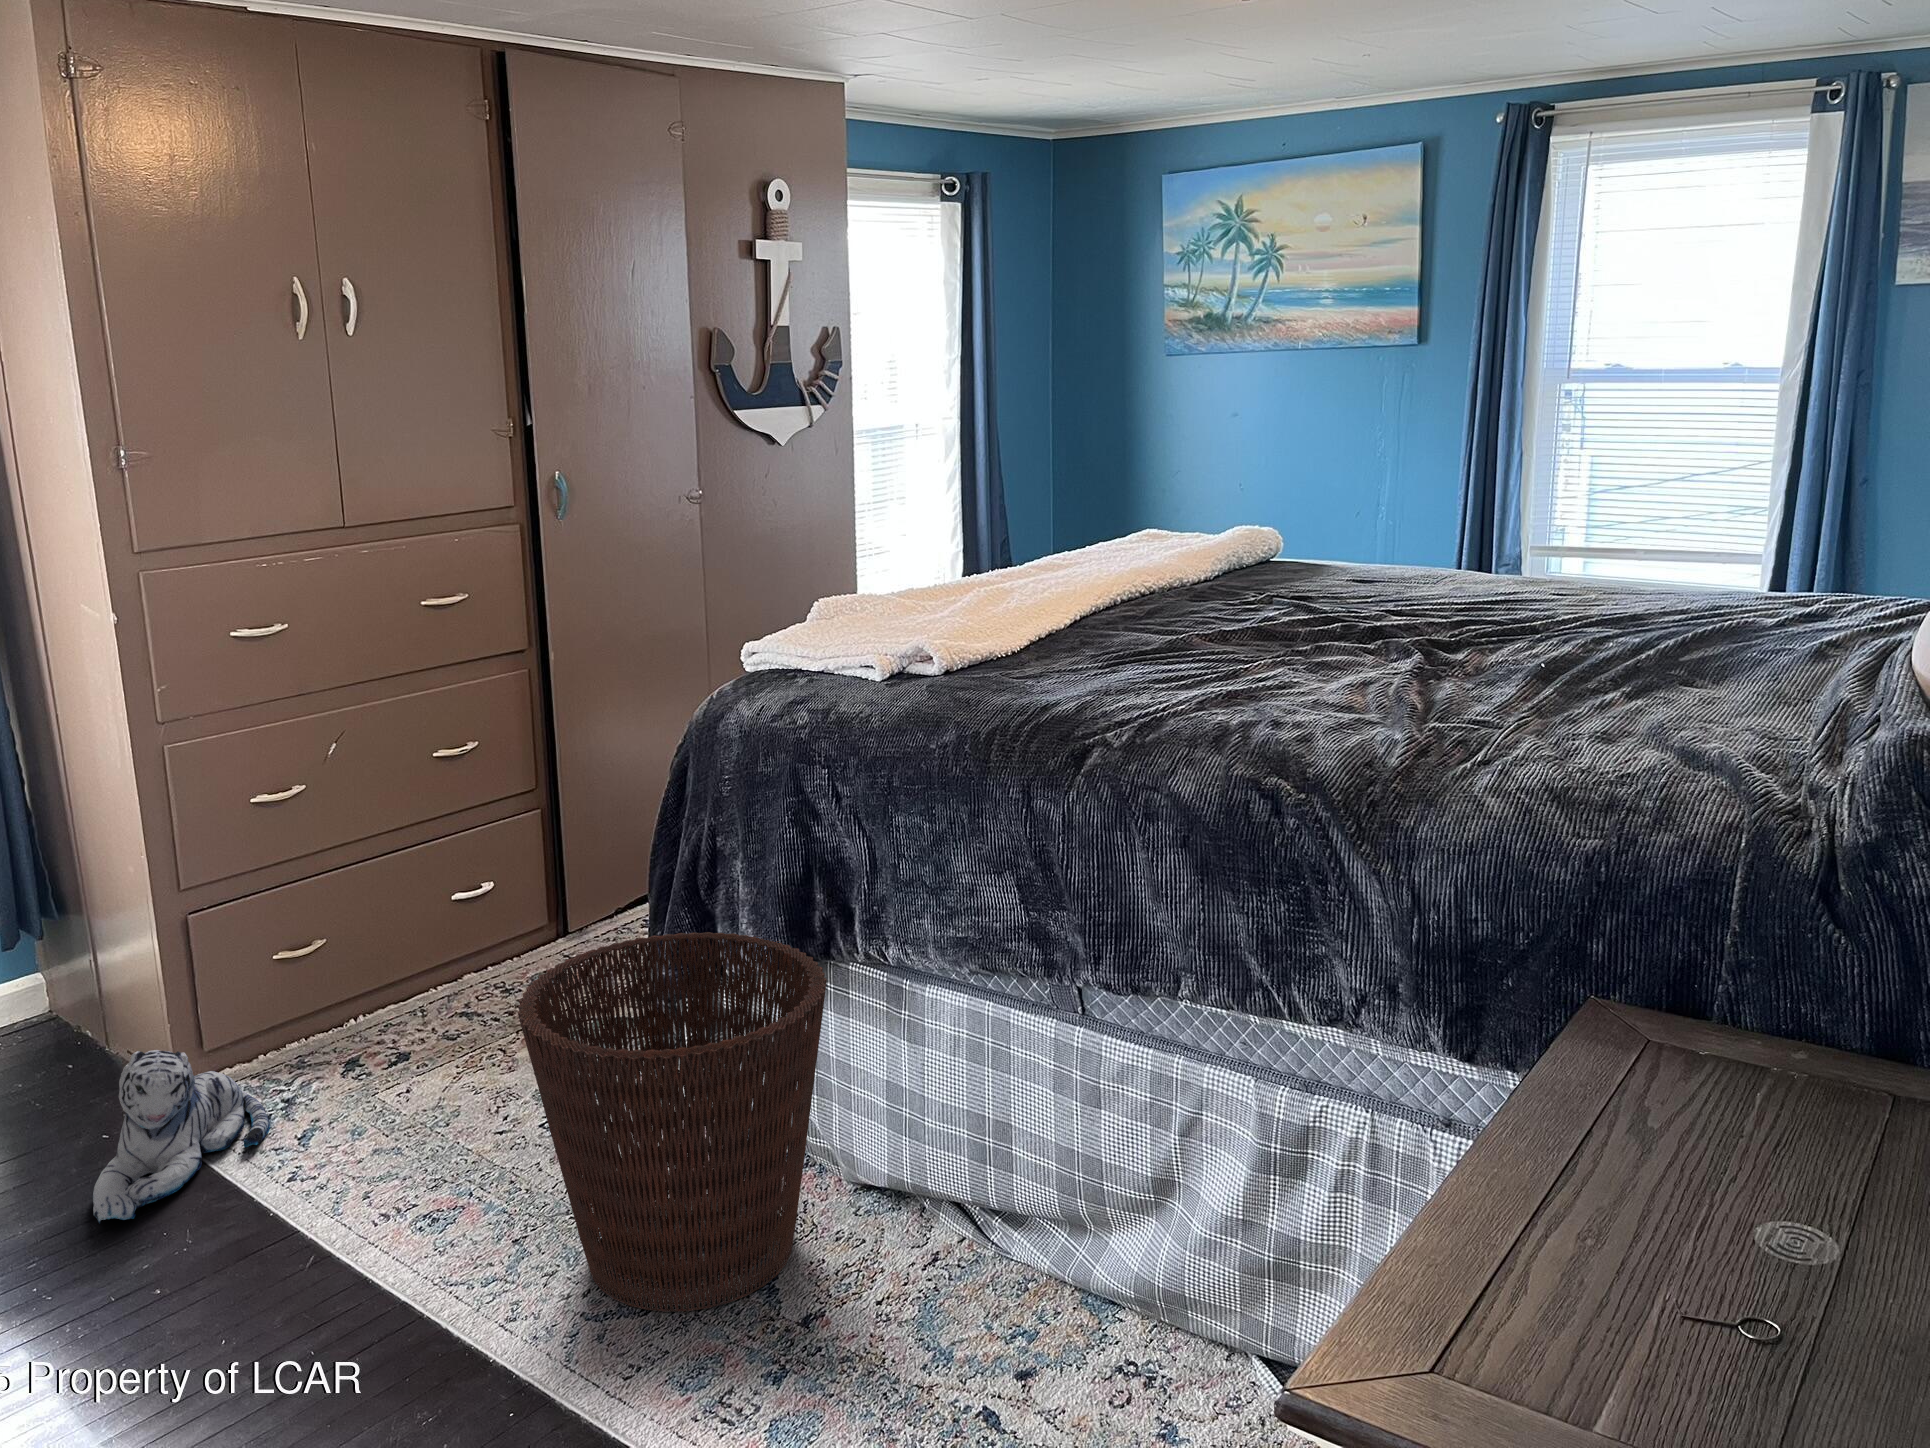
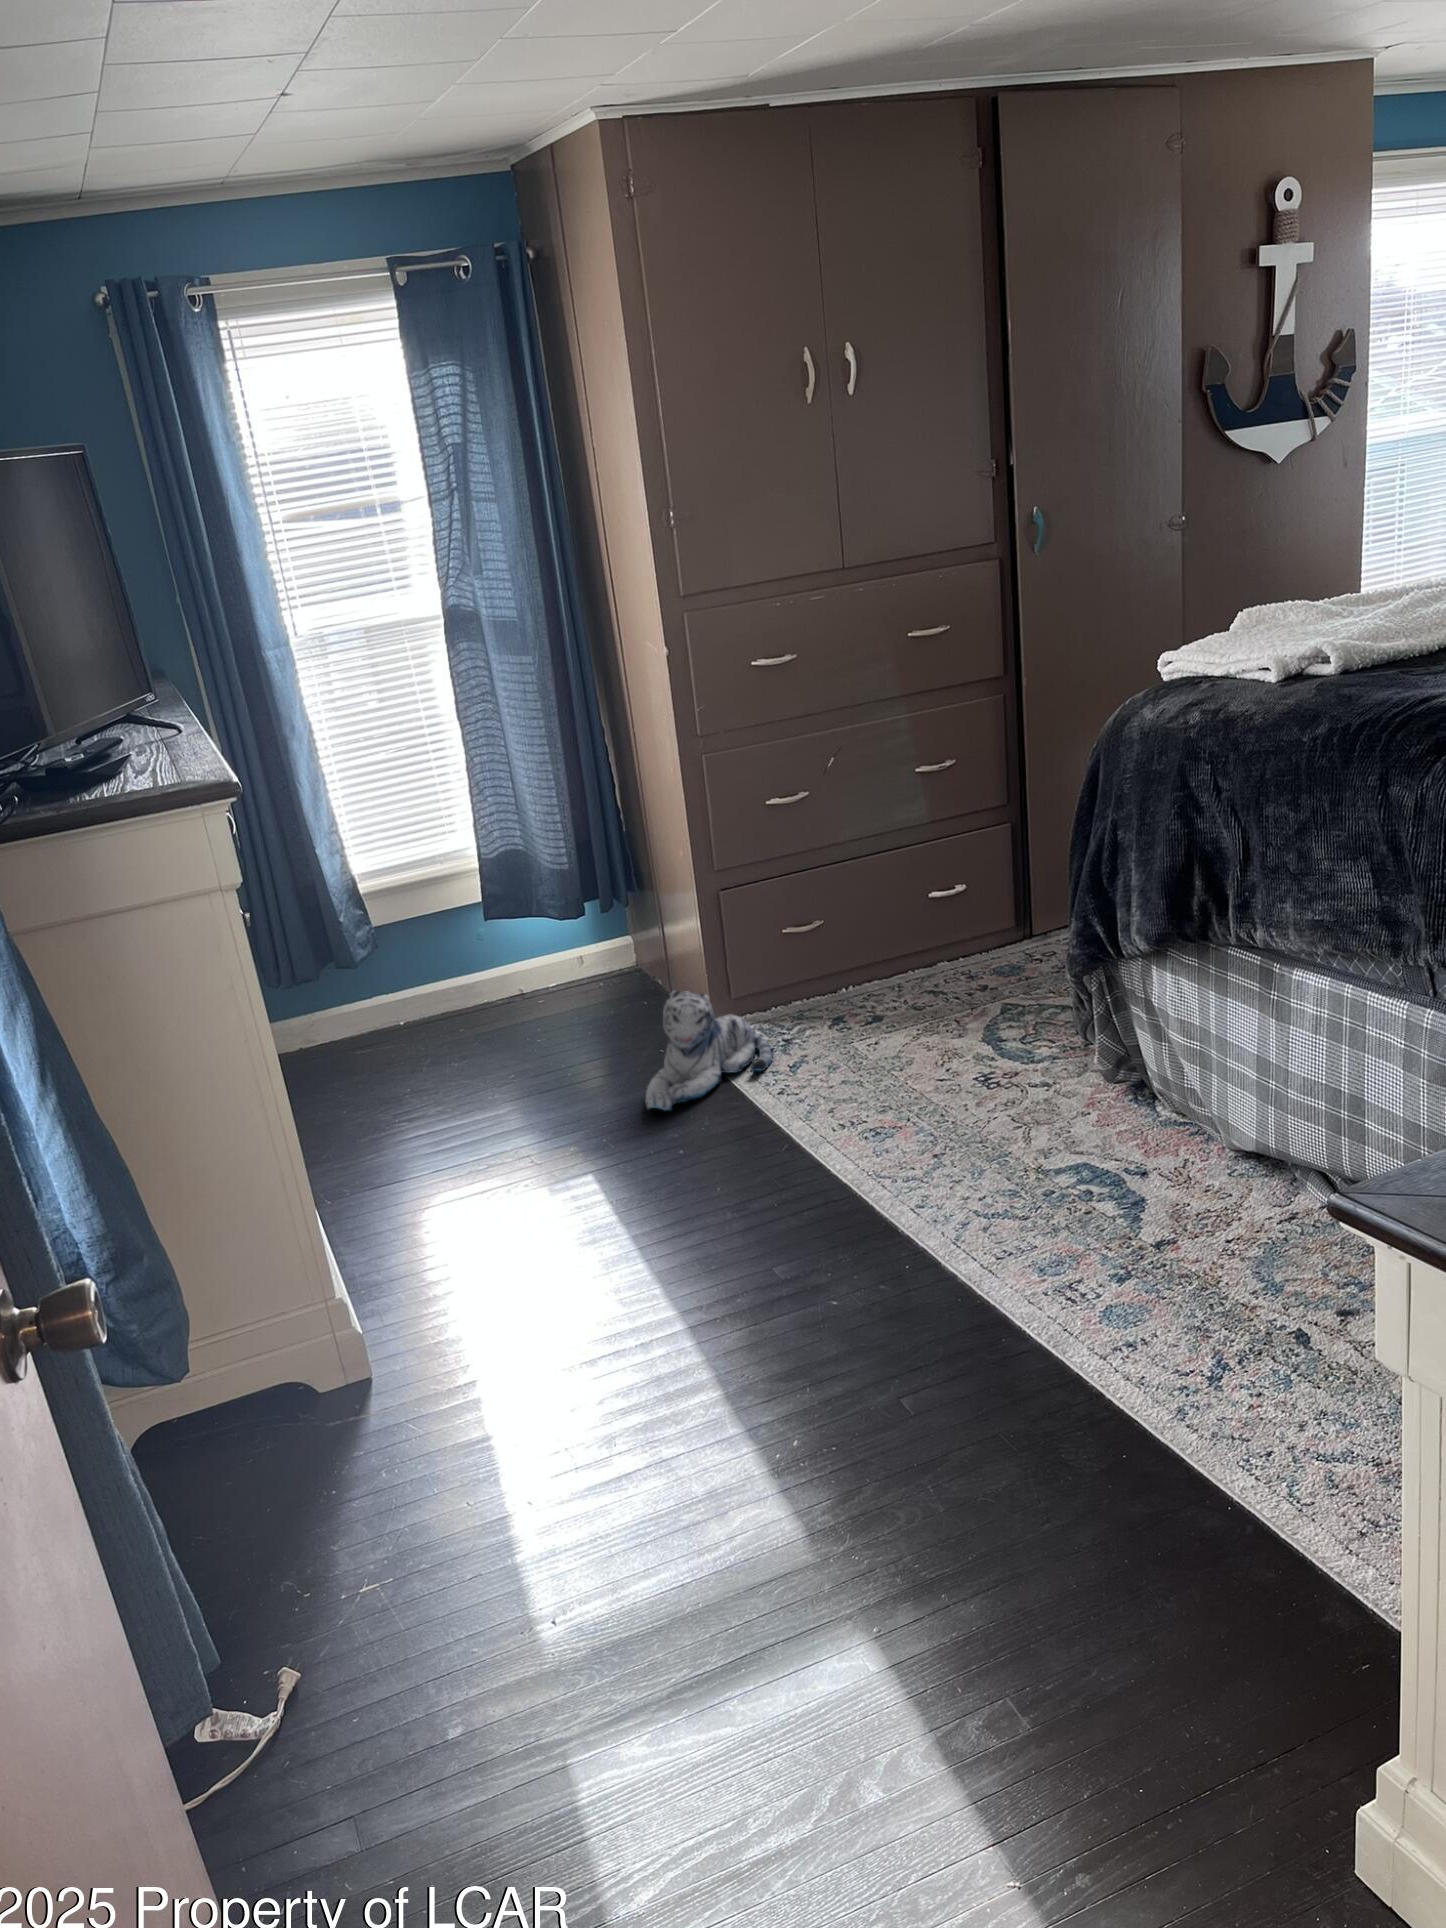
basket: present [517,932,827,1312] -> none [926,916,1196,1223]

